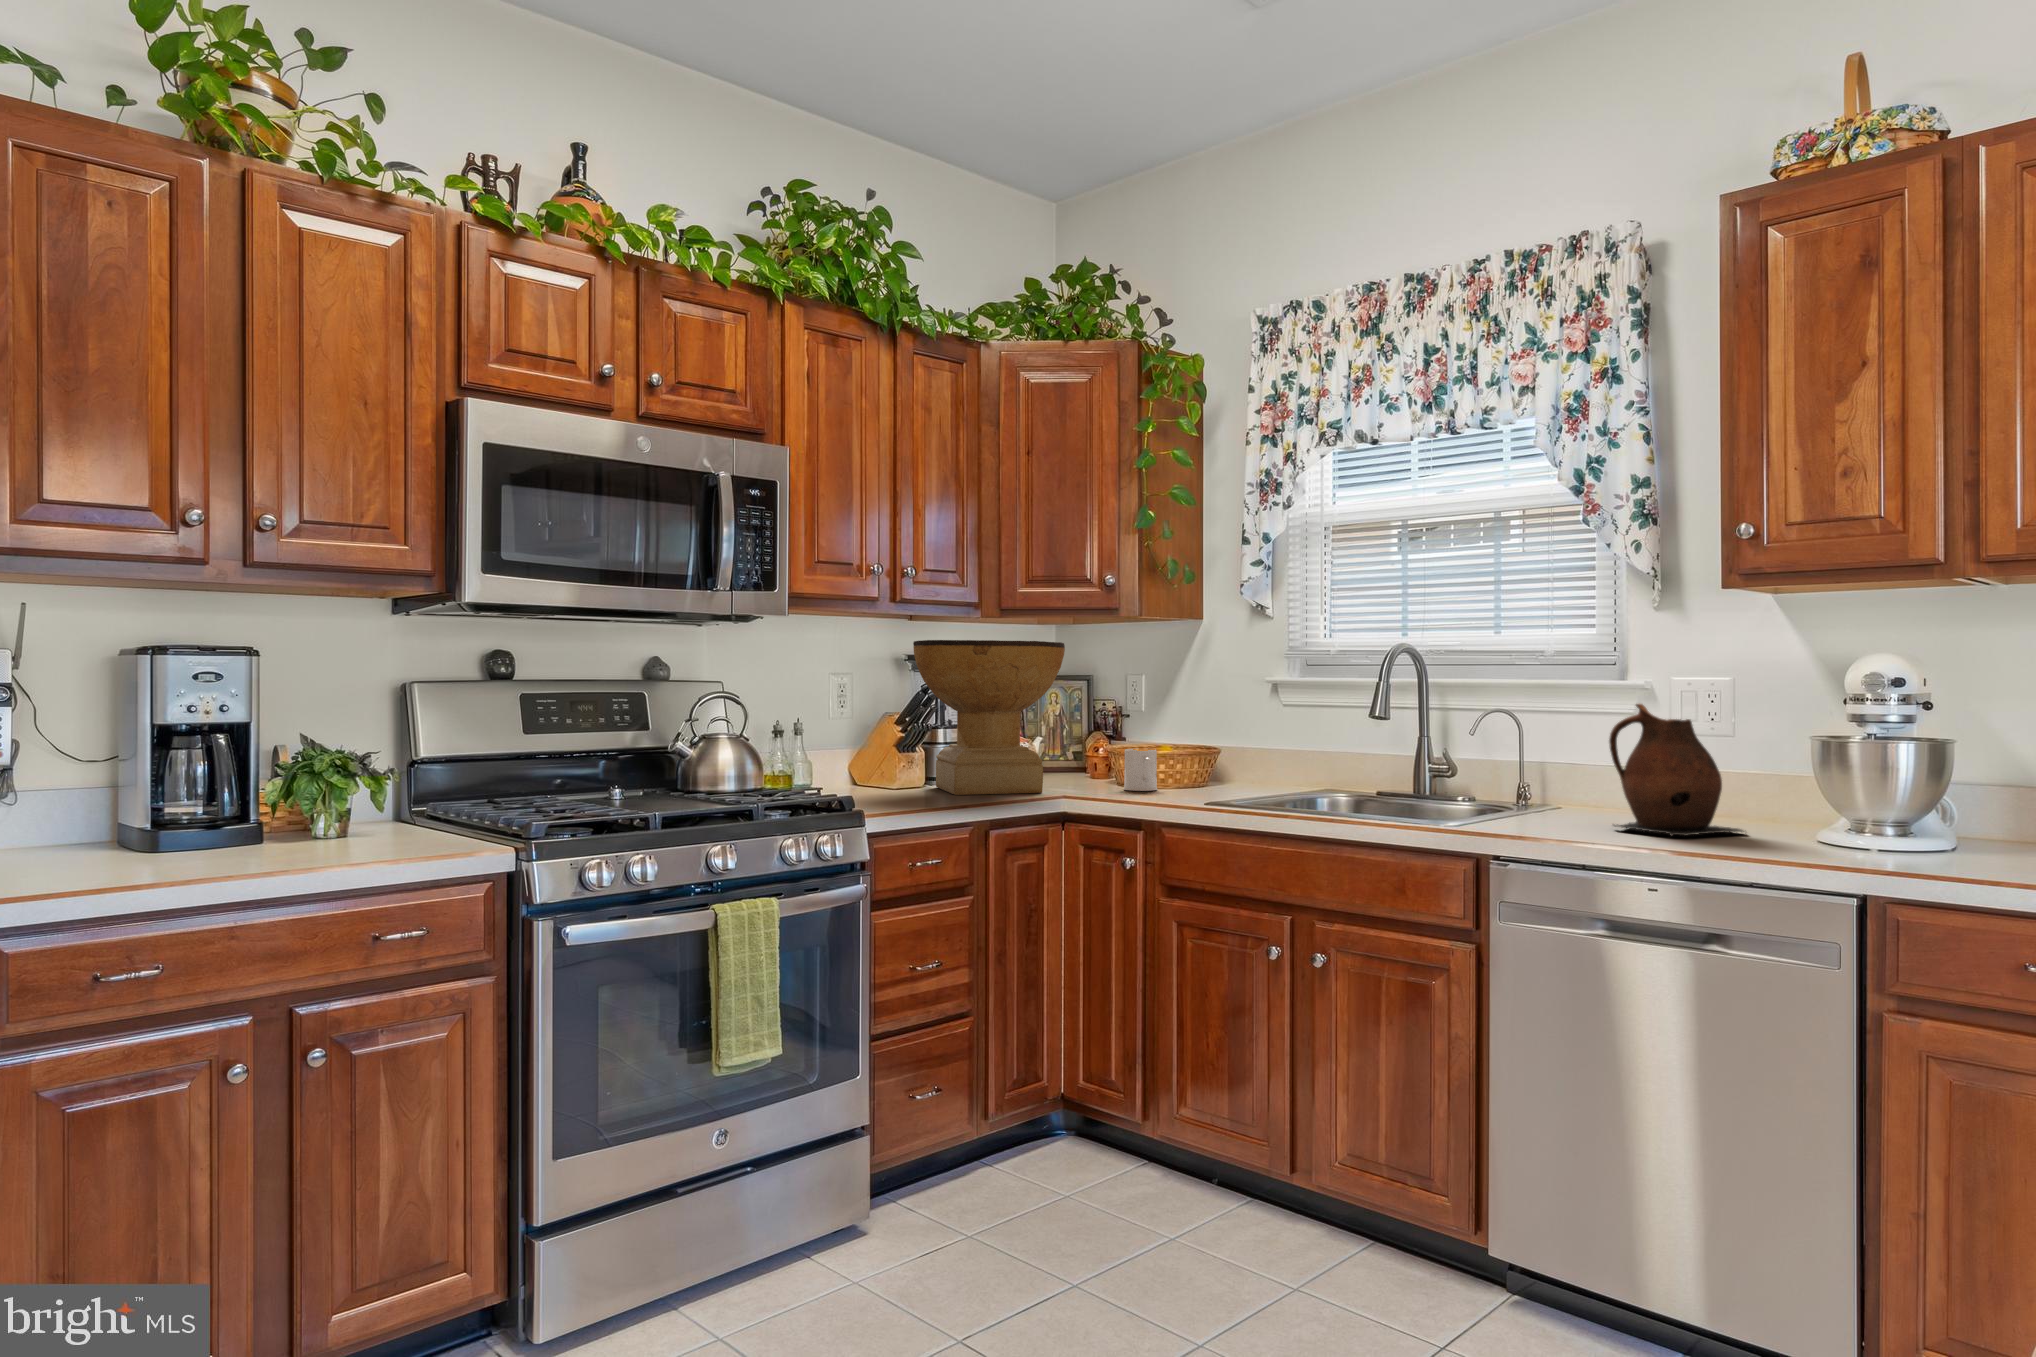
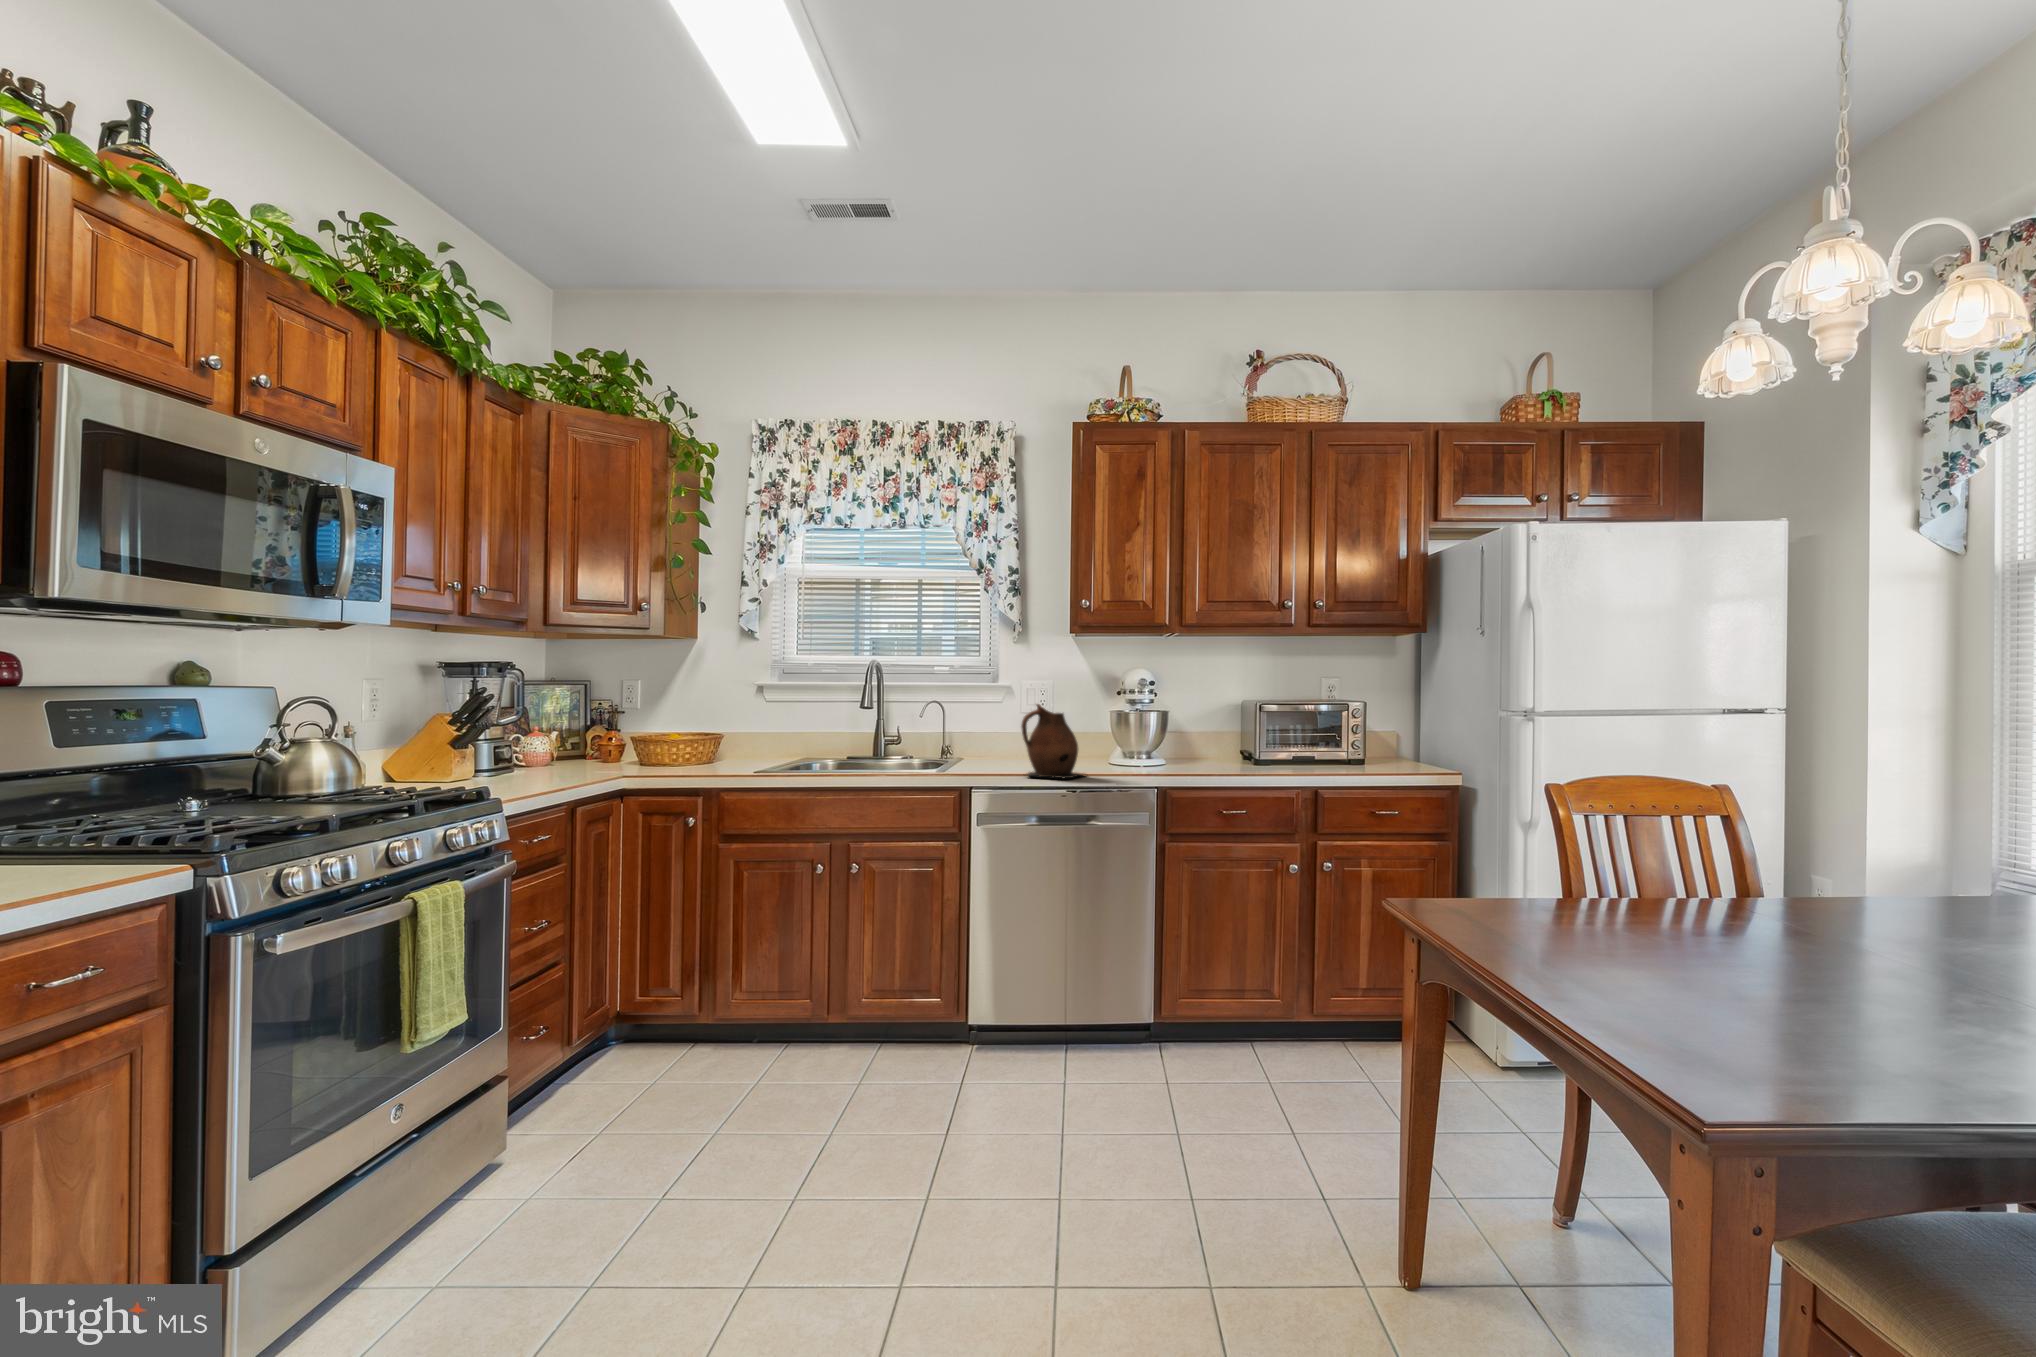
decorative bowl: present [913,640,1065,795] -> none [476,648,619,781]
mug: present [1124,749,1157,791] -> none [658,737,686,769]

